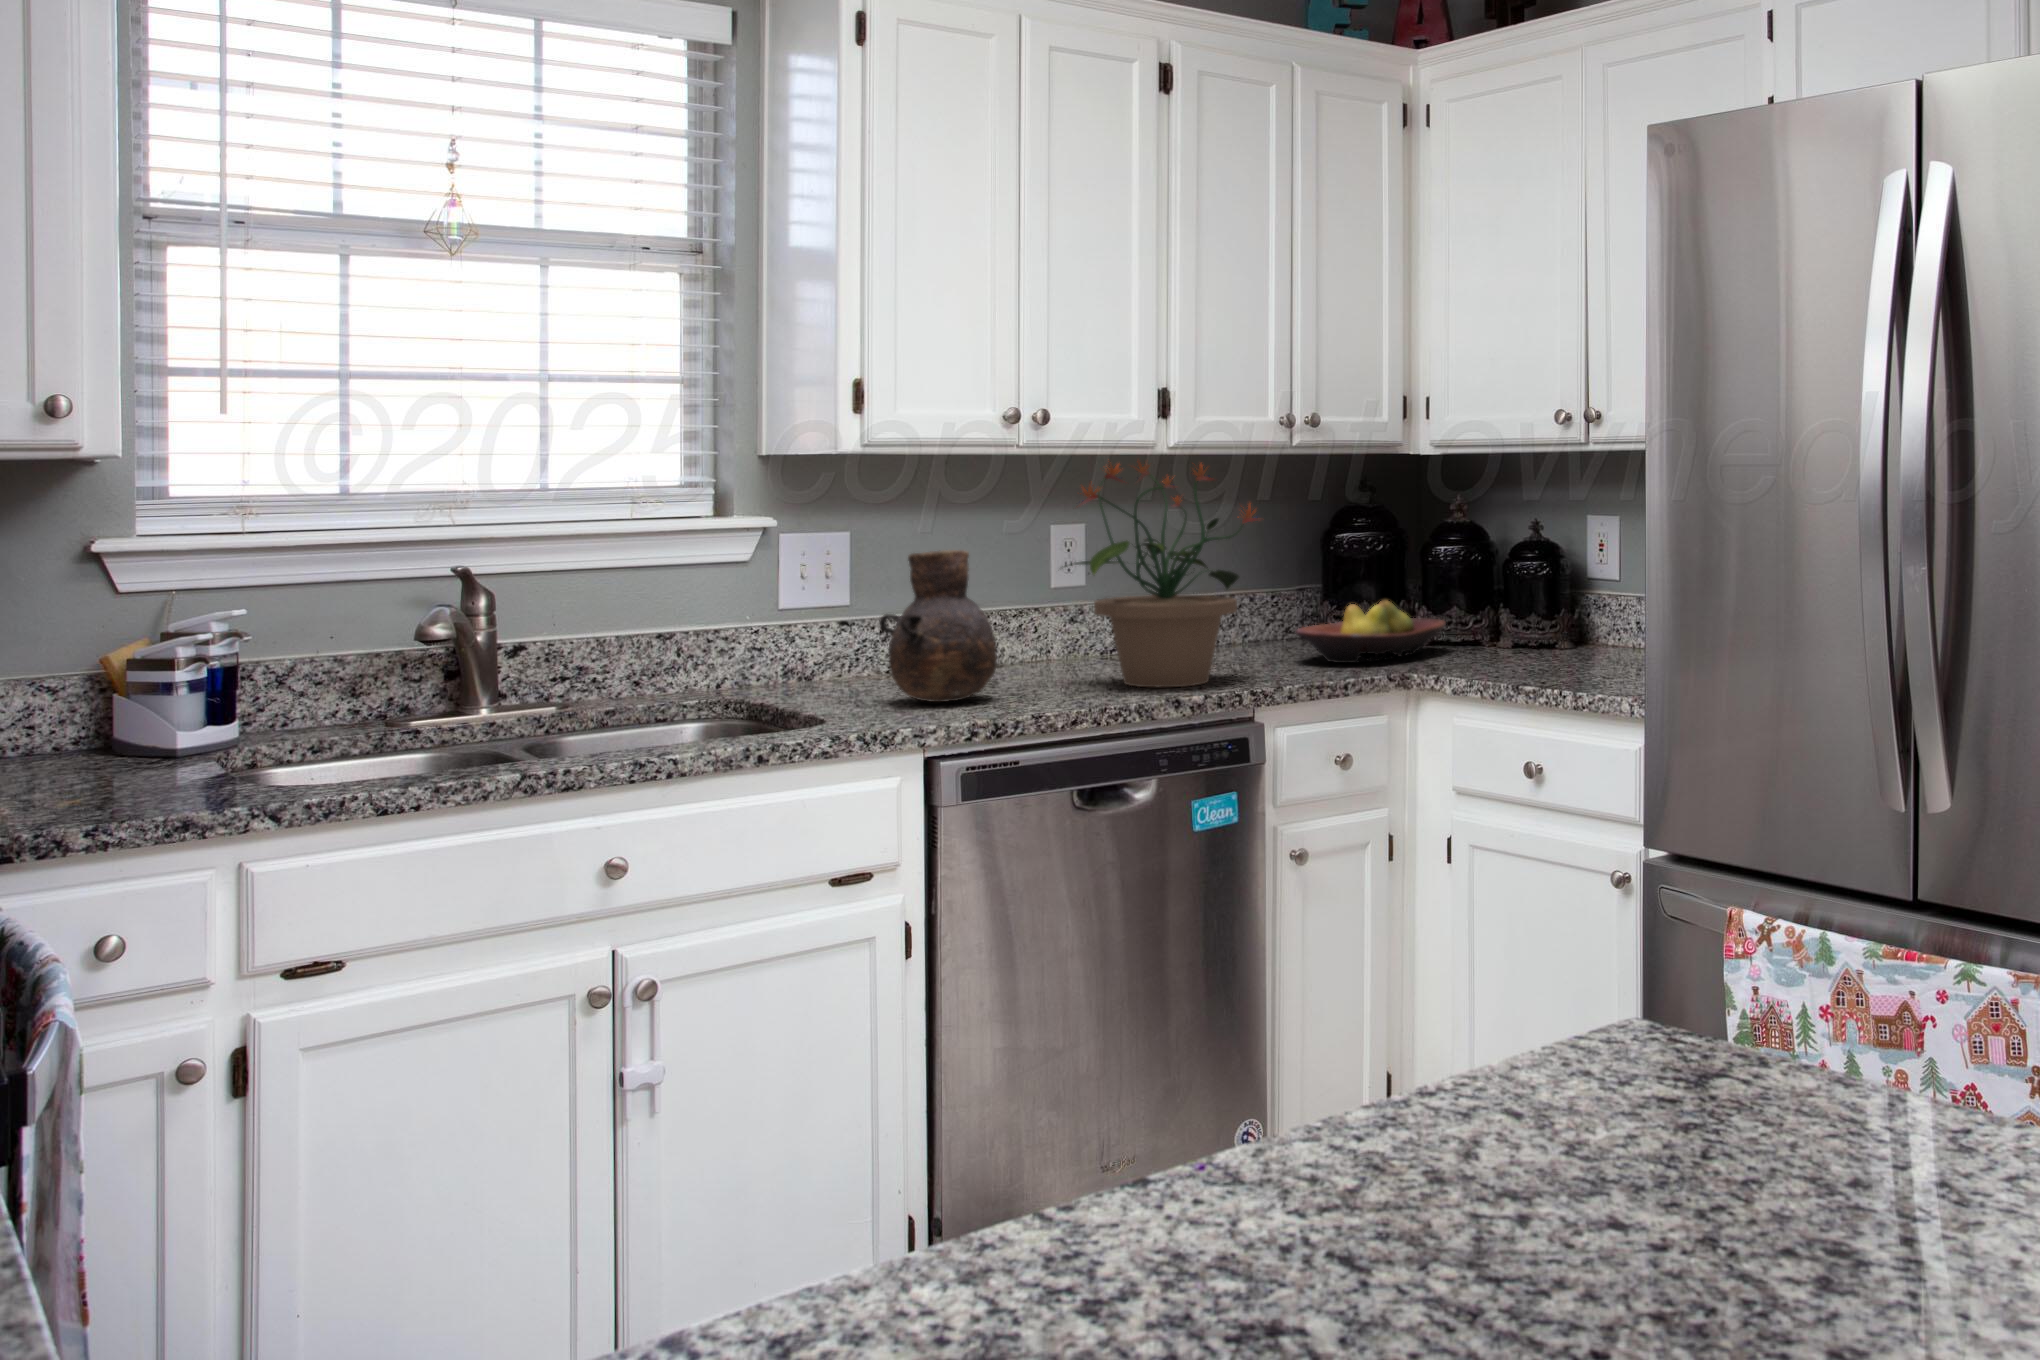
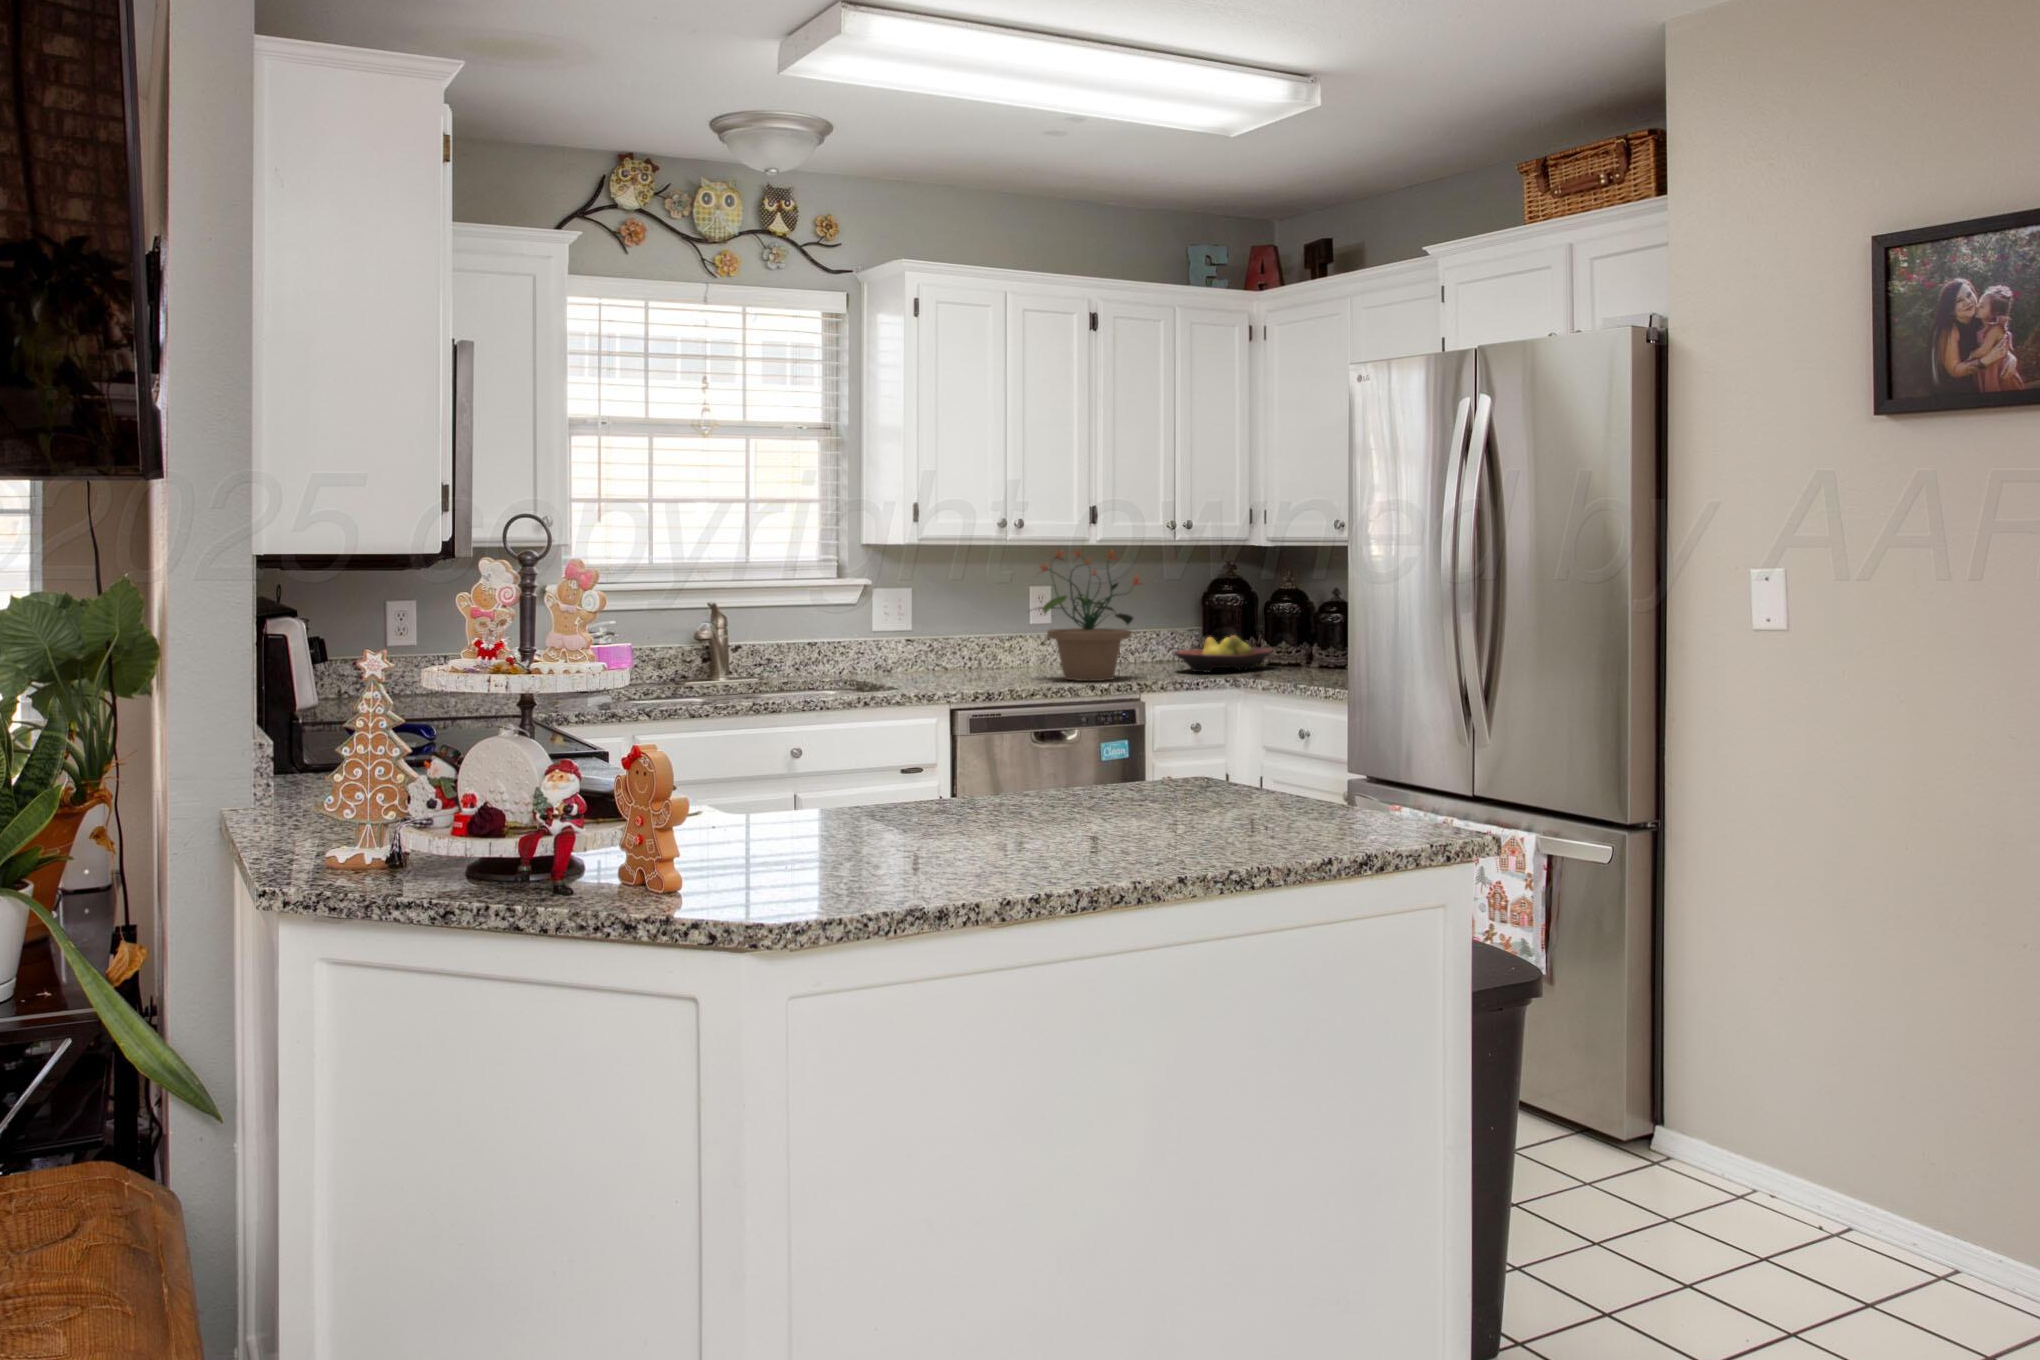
vase: present [879,550,997,702] -> none [926,599,990,684]

